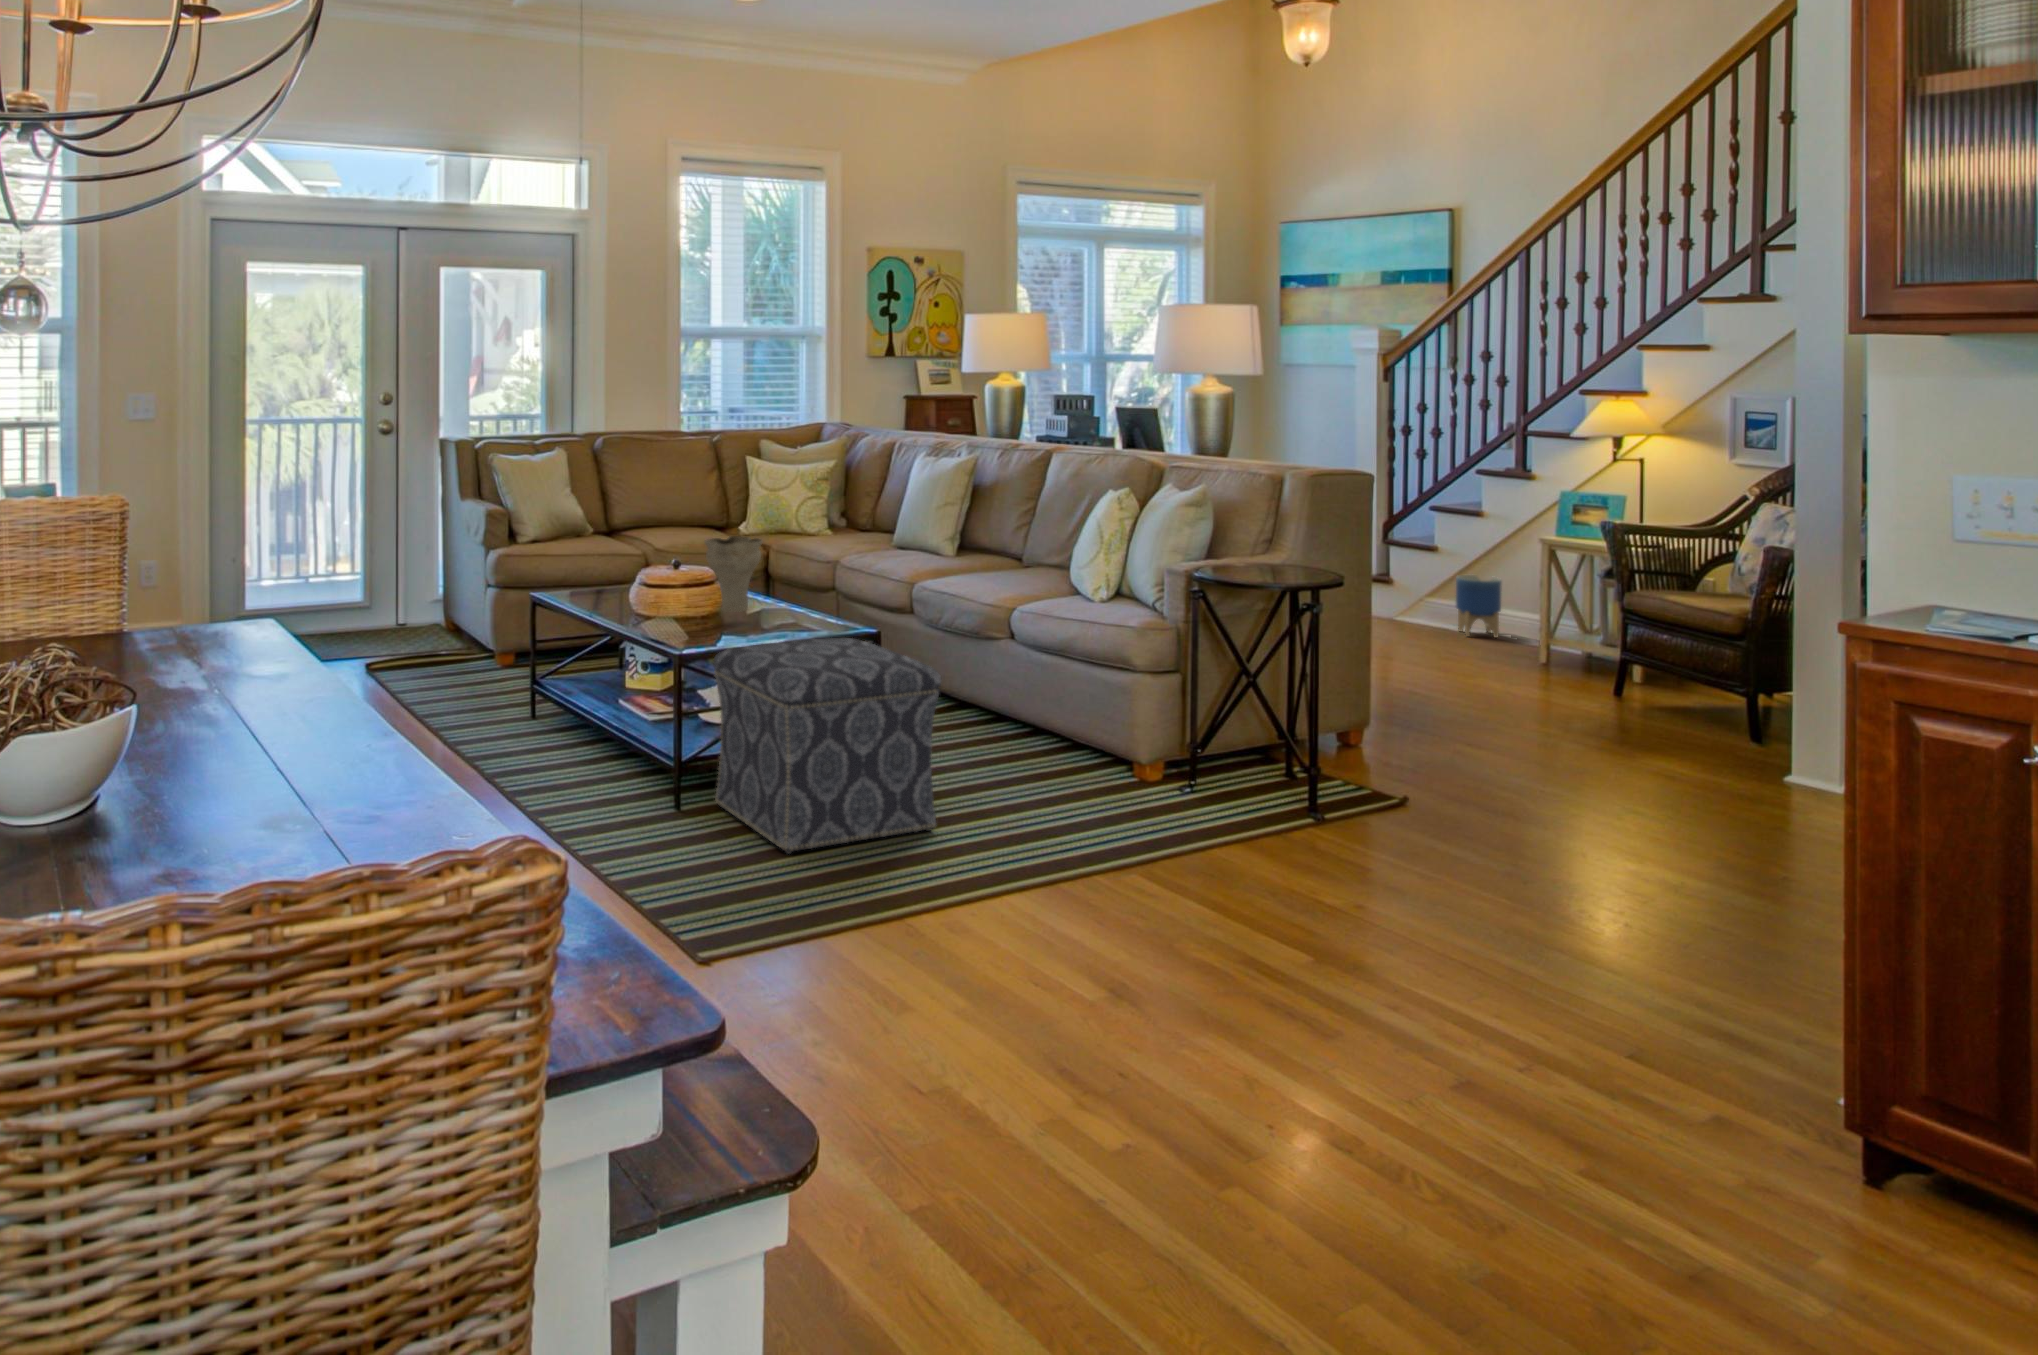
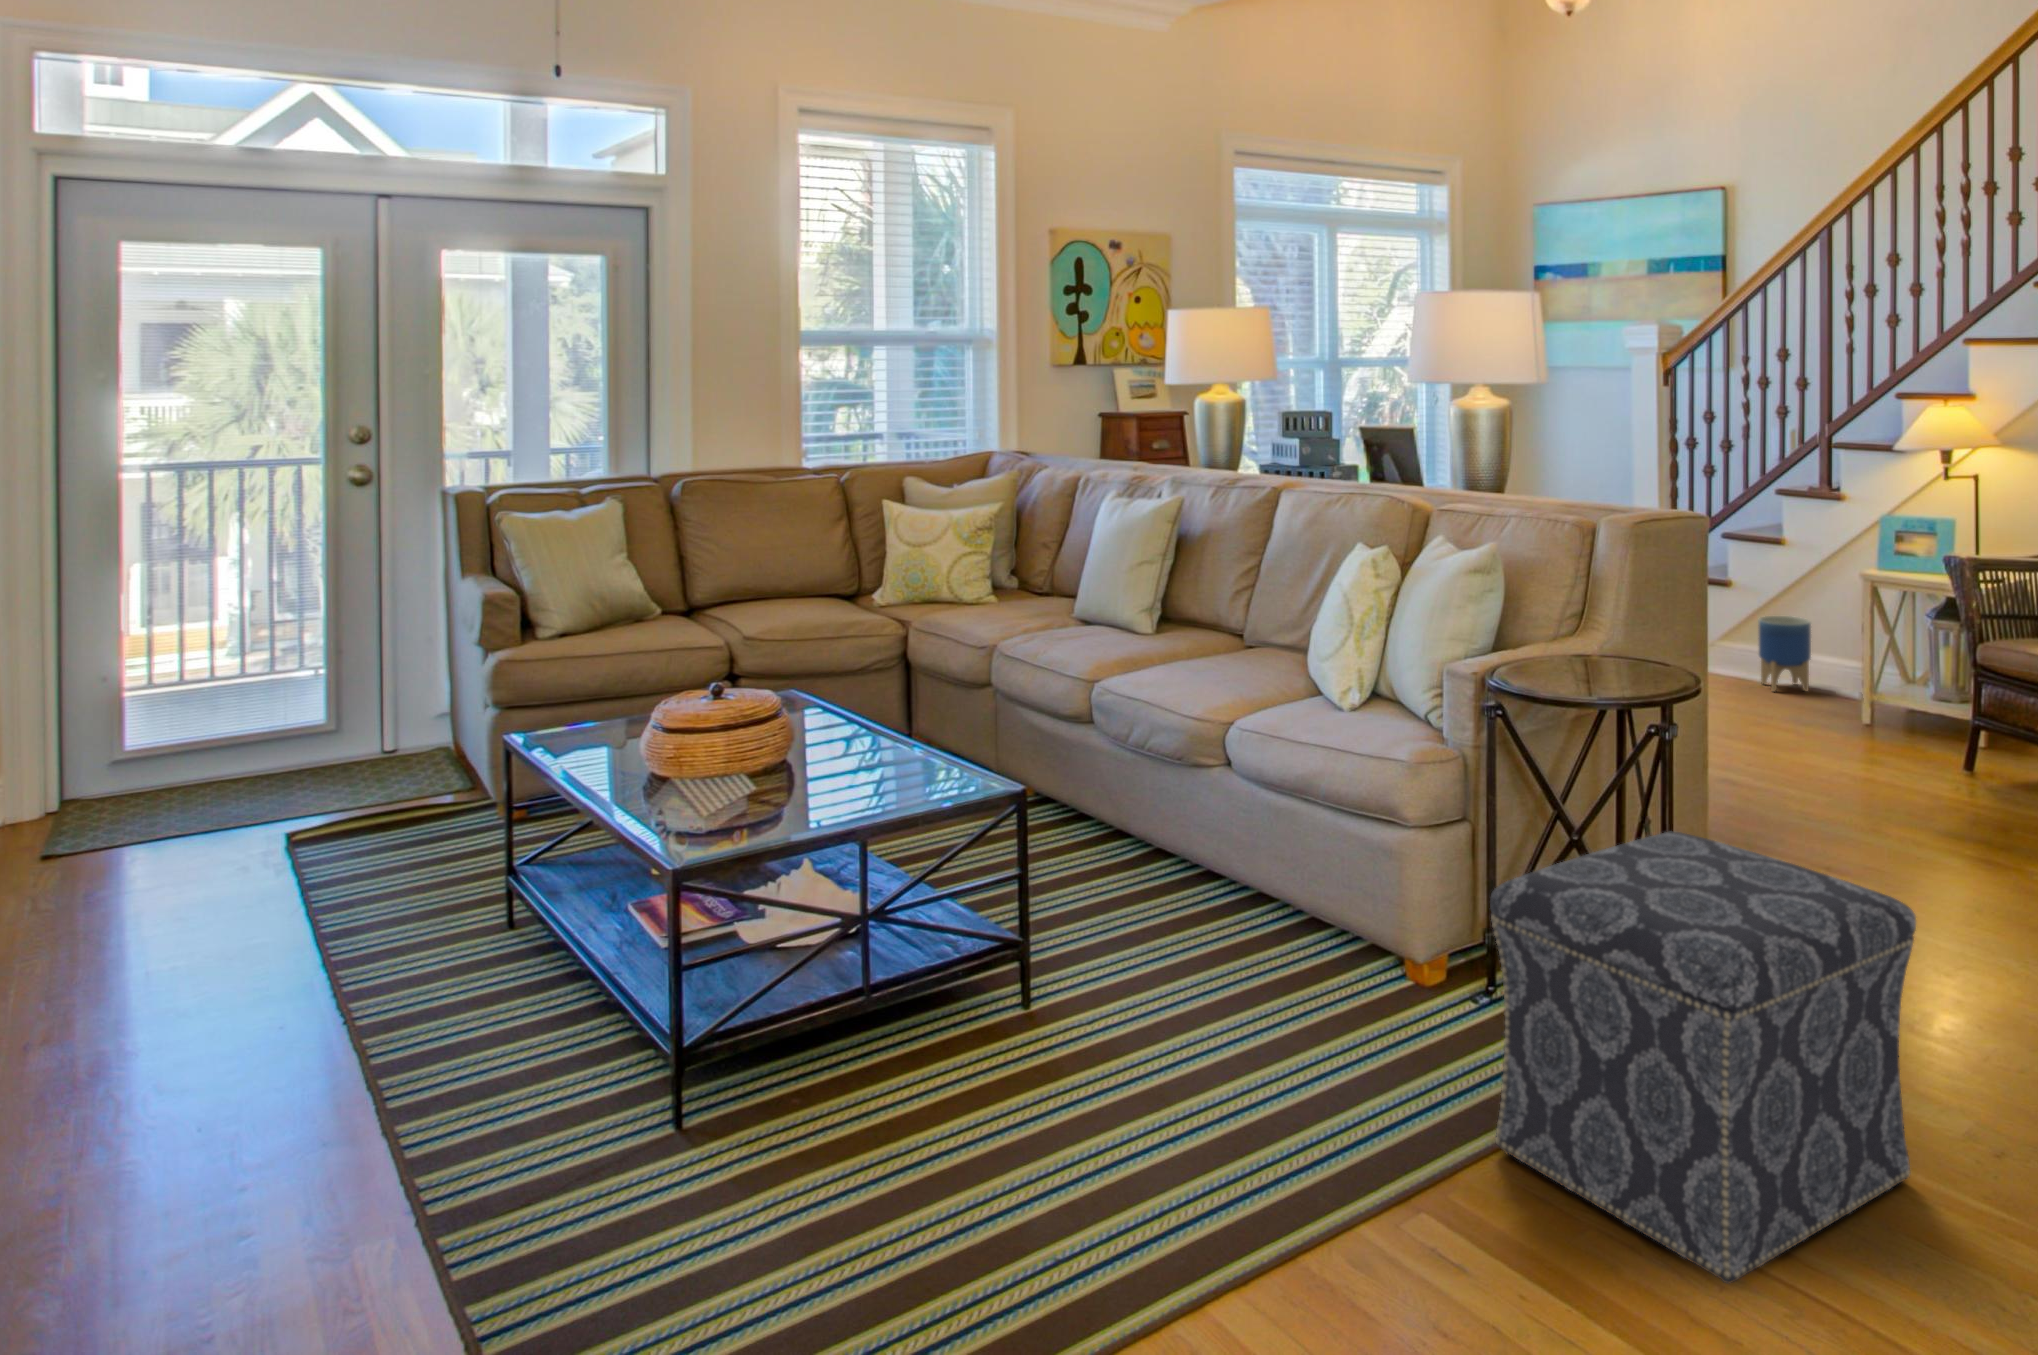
vase: present [705,536,762,612] -> none [756,639,853,771]
ottoman: present [714,638,941,854] -> present [1490,831,1916,1283]

